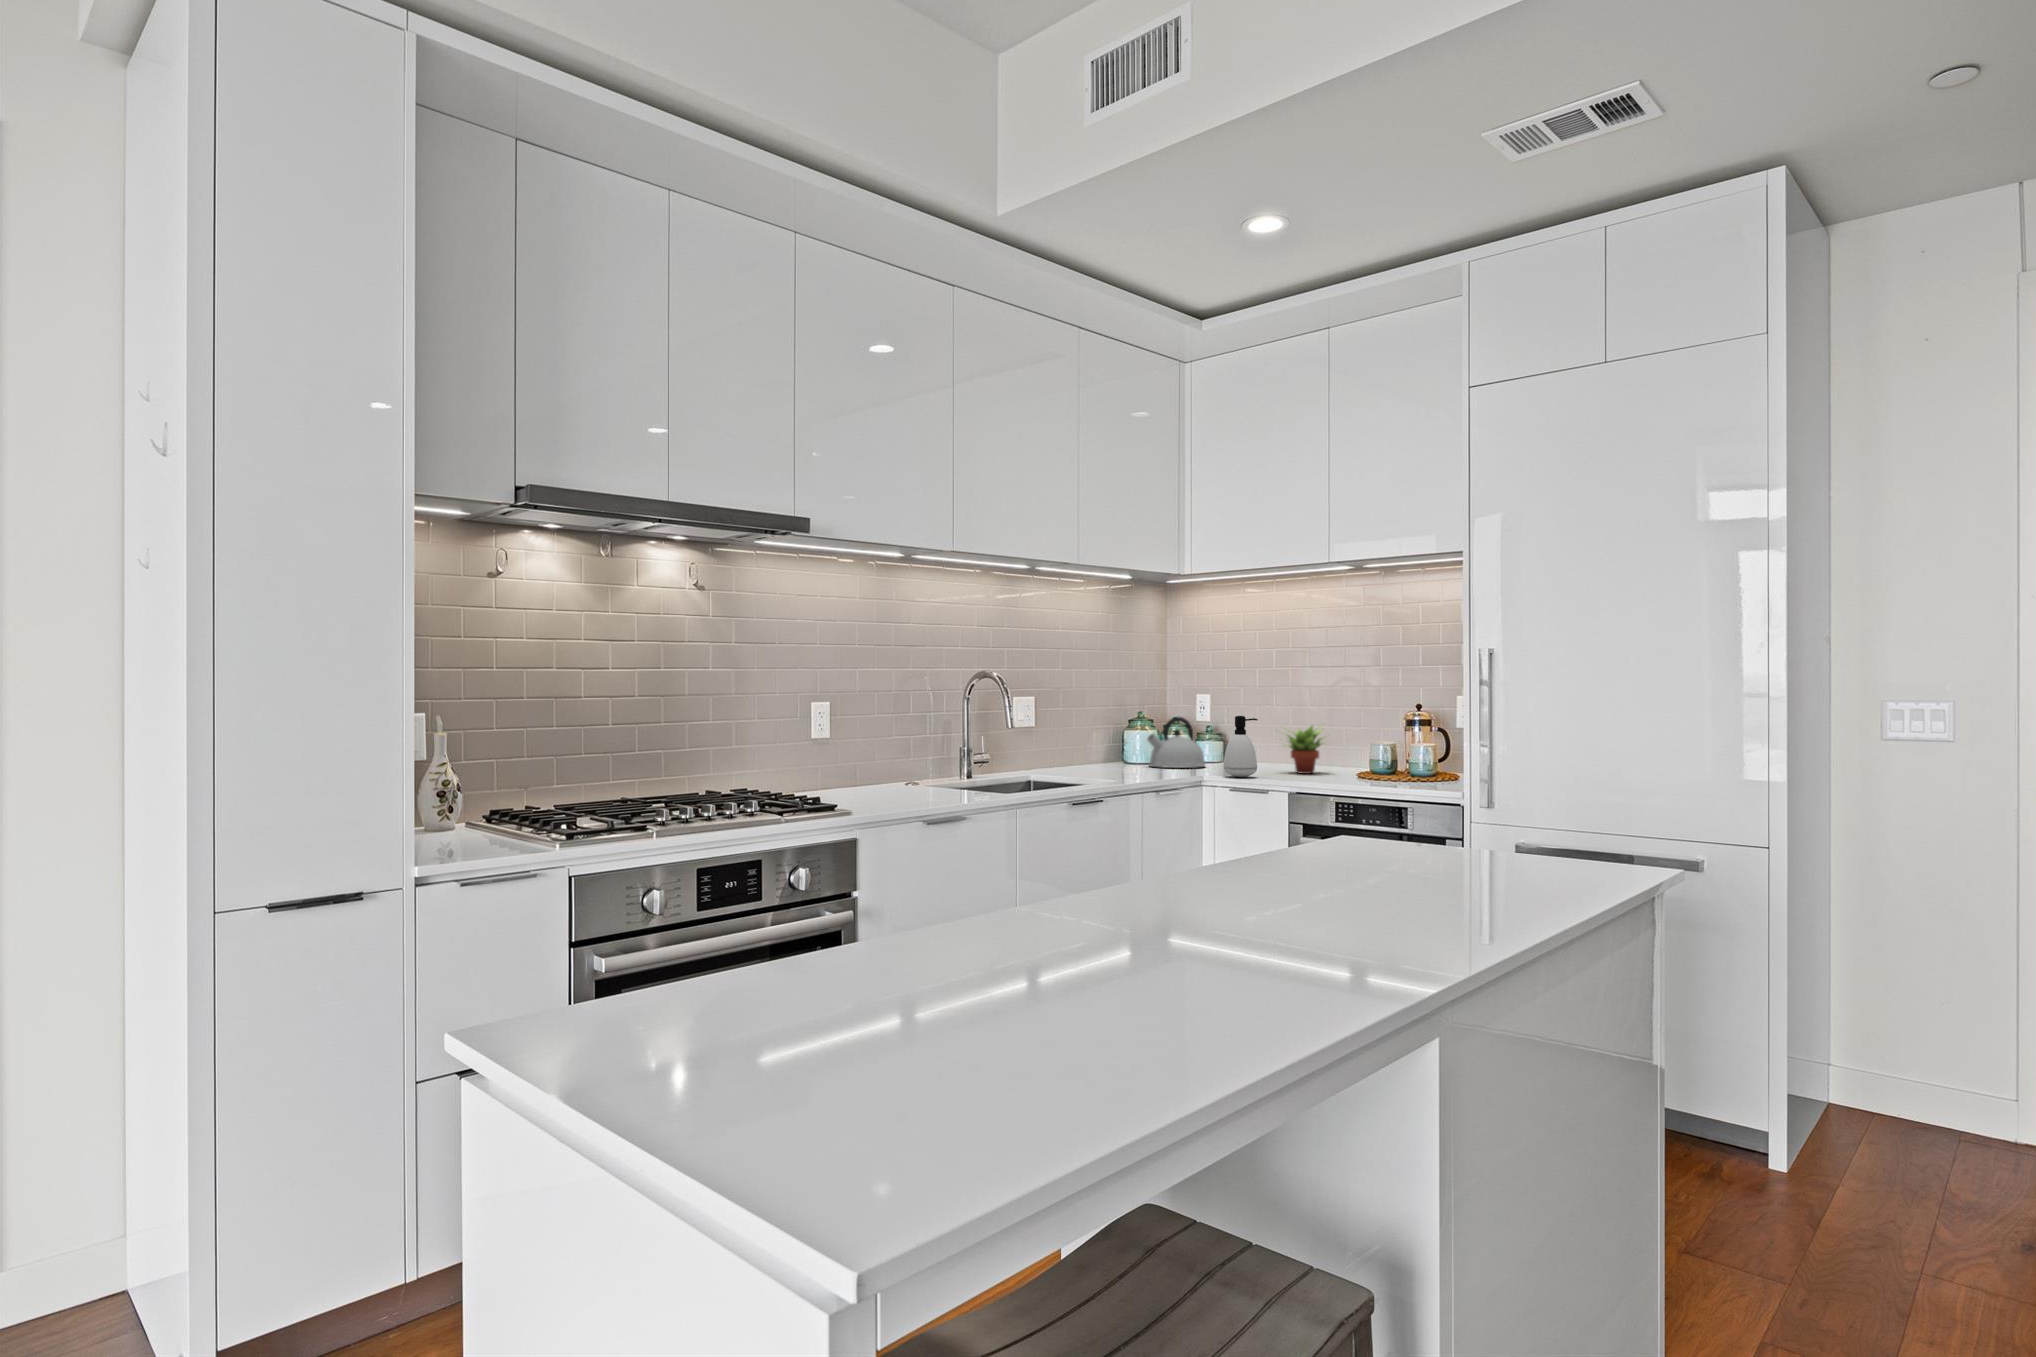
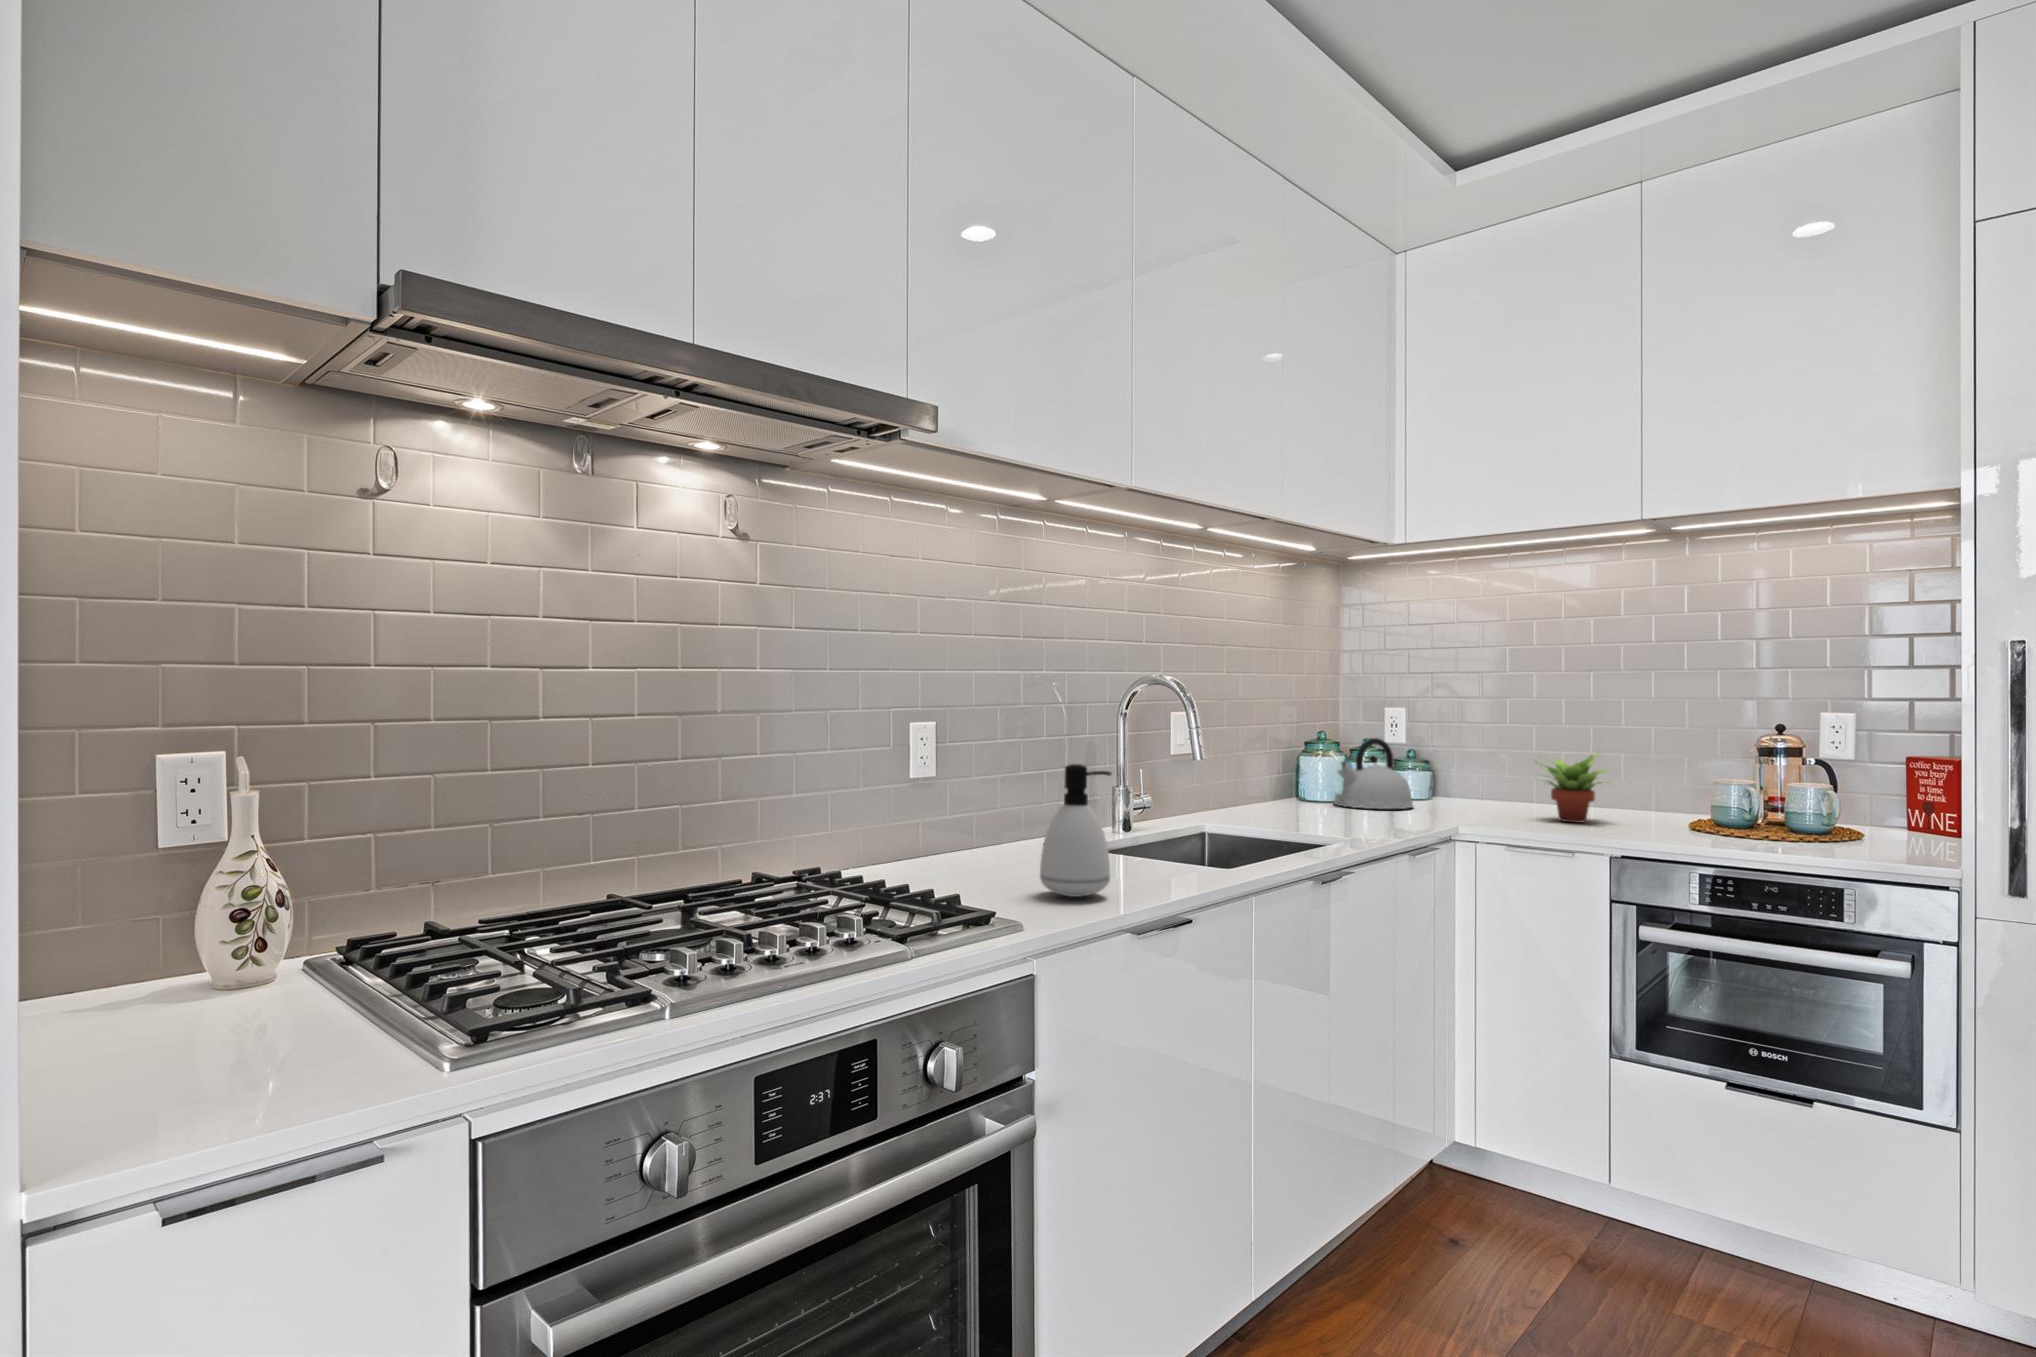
soap dispenser: present [1224,716,1258,777] -> present [1040,764,1112,897]

